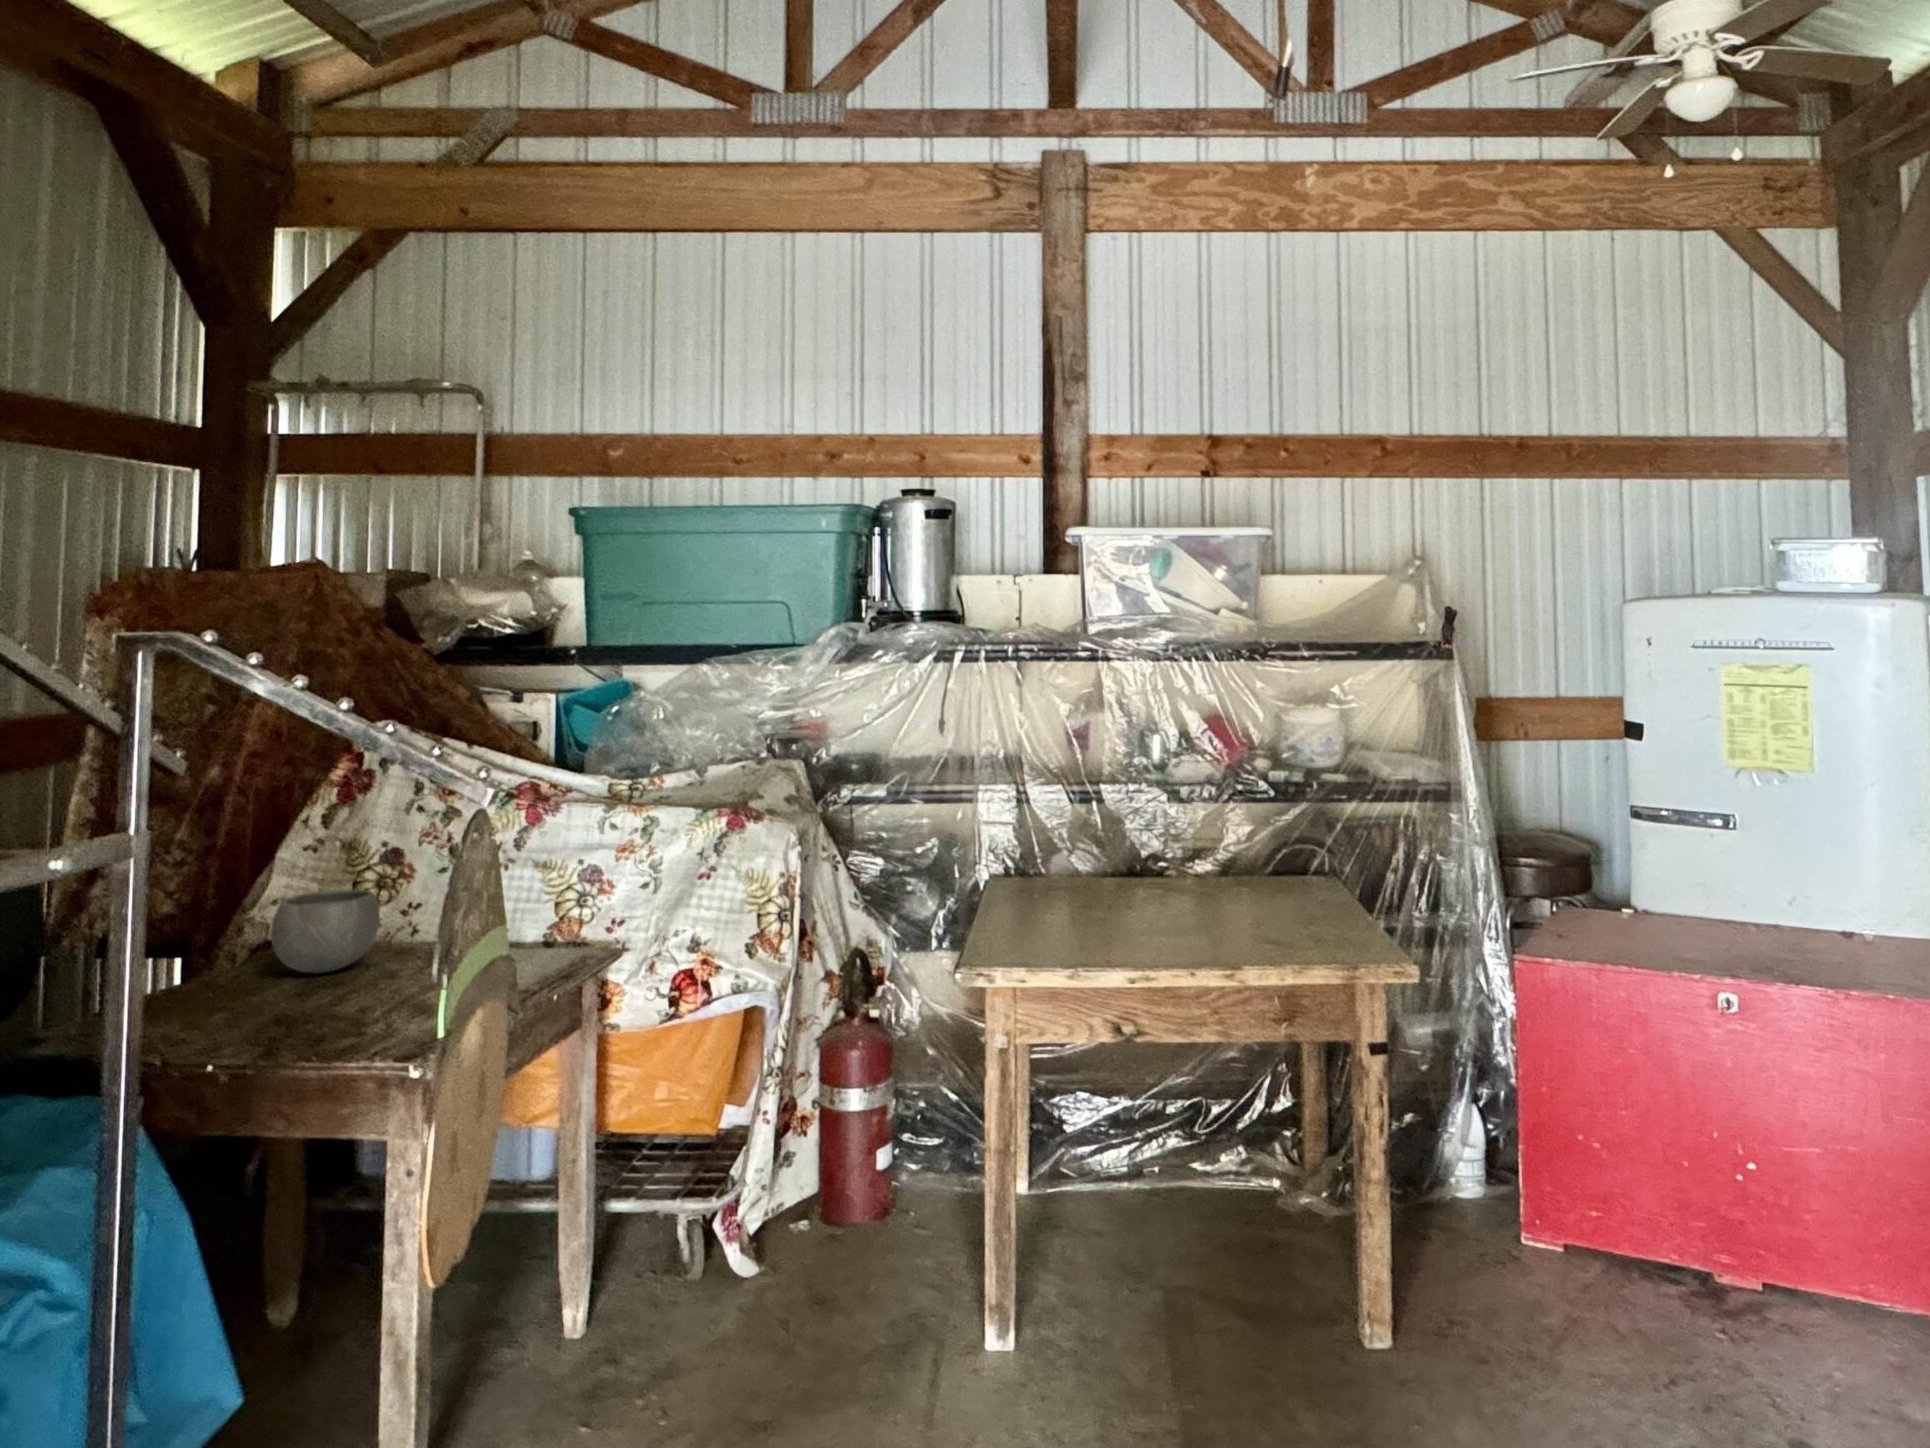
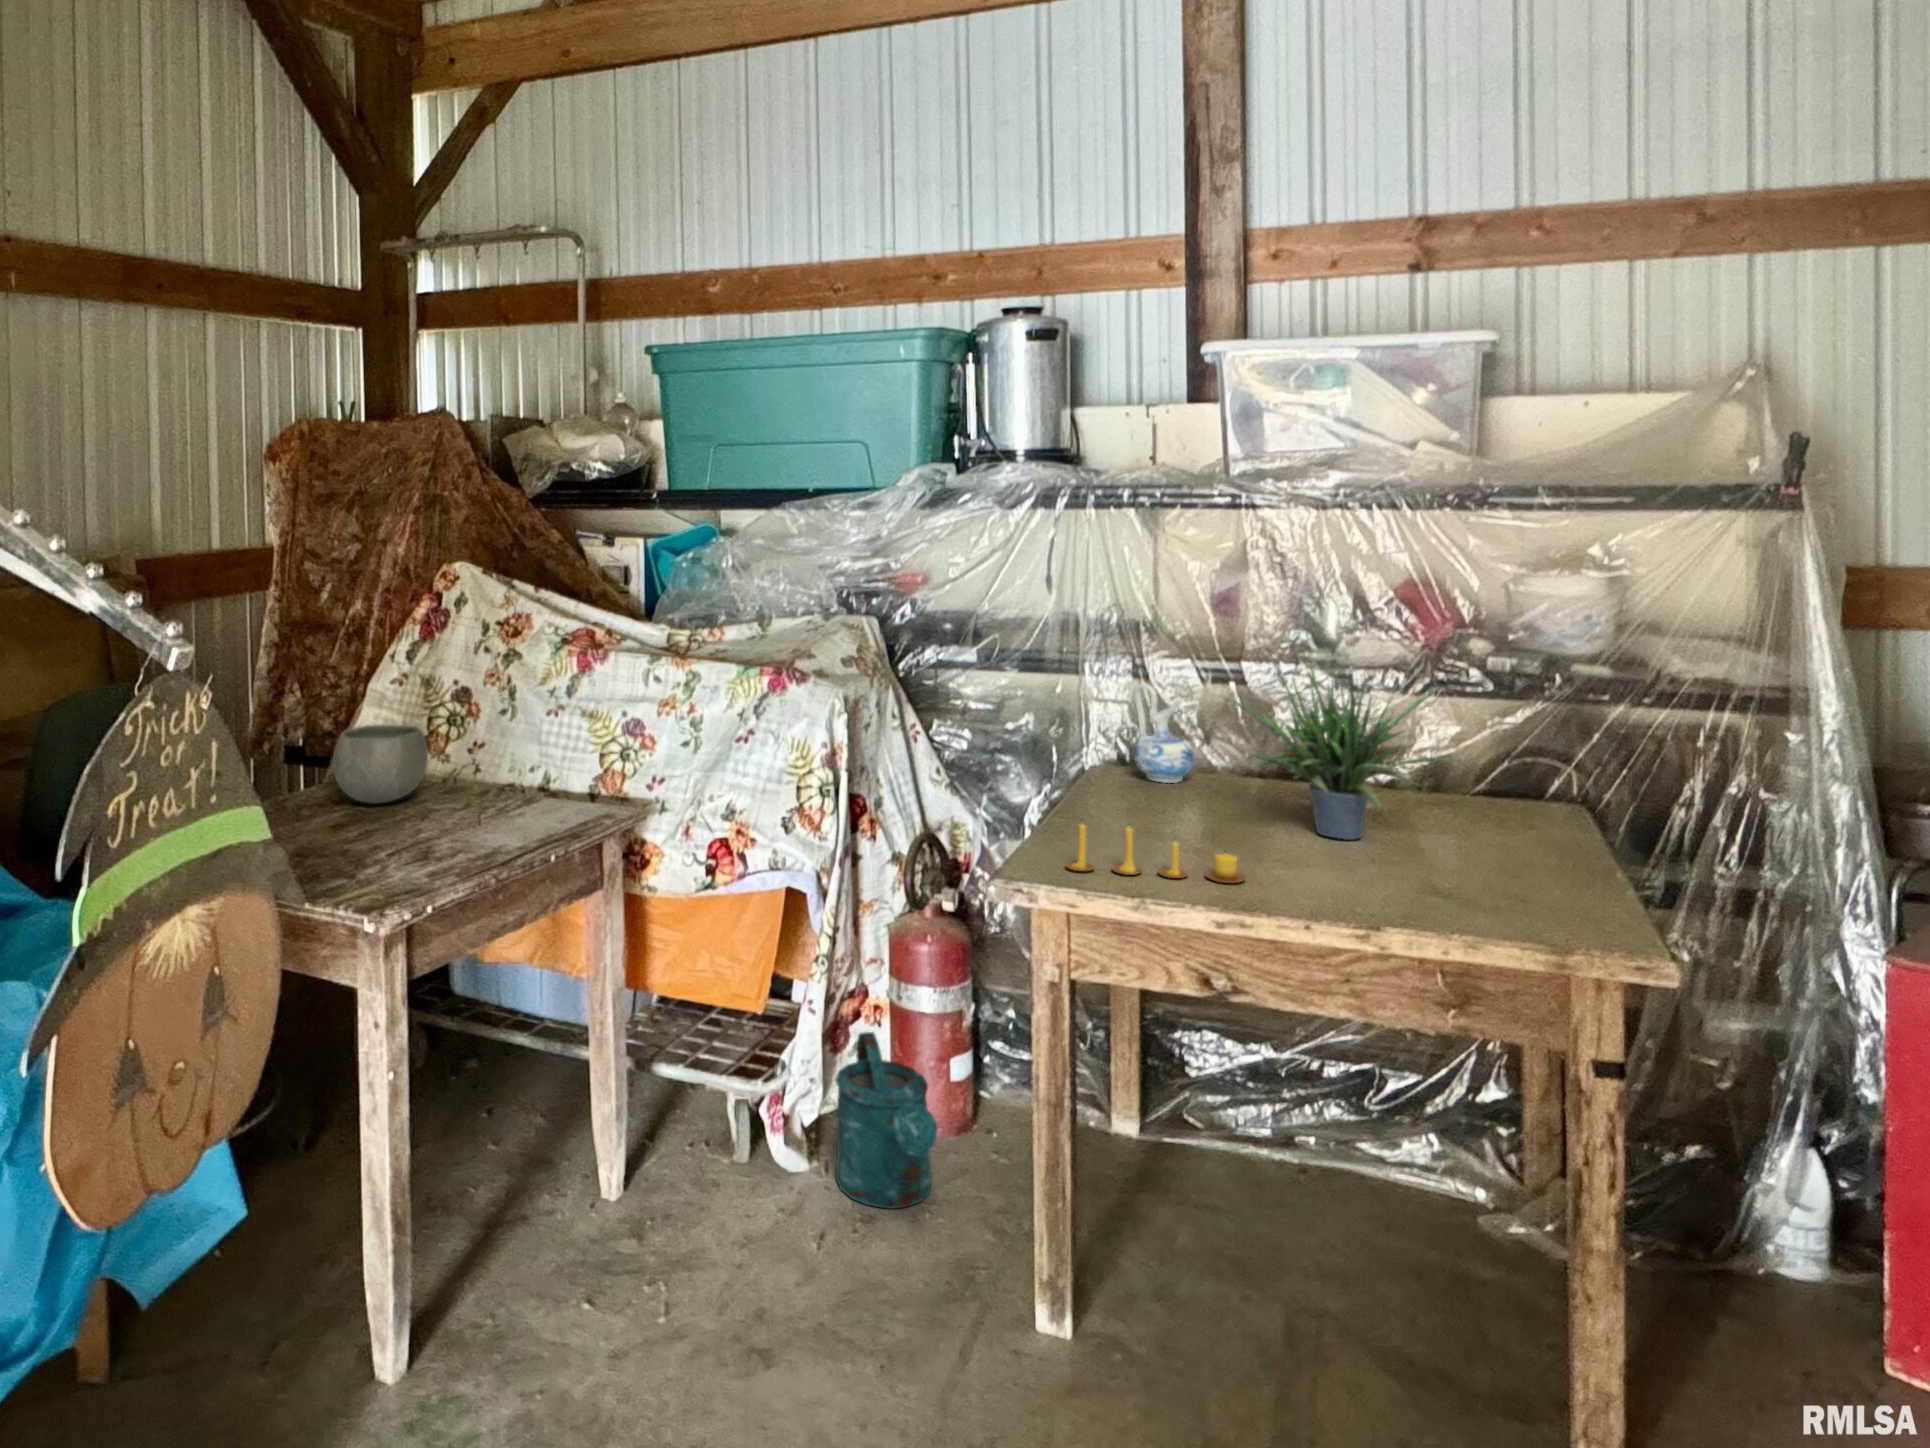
potted plant: none [1101,757,1271,909] -> present [1221,650,1466,840]
ceramic pitcher: none [1028,805,1074,885] -> present [1134,684,1194,783]
candle: none [1006,906,1136,950] -> present [1066,824,1245,883]
watering can: none [783,1138,889,1294] -> present [836,1032,938,1209]

